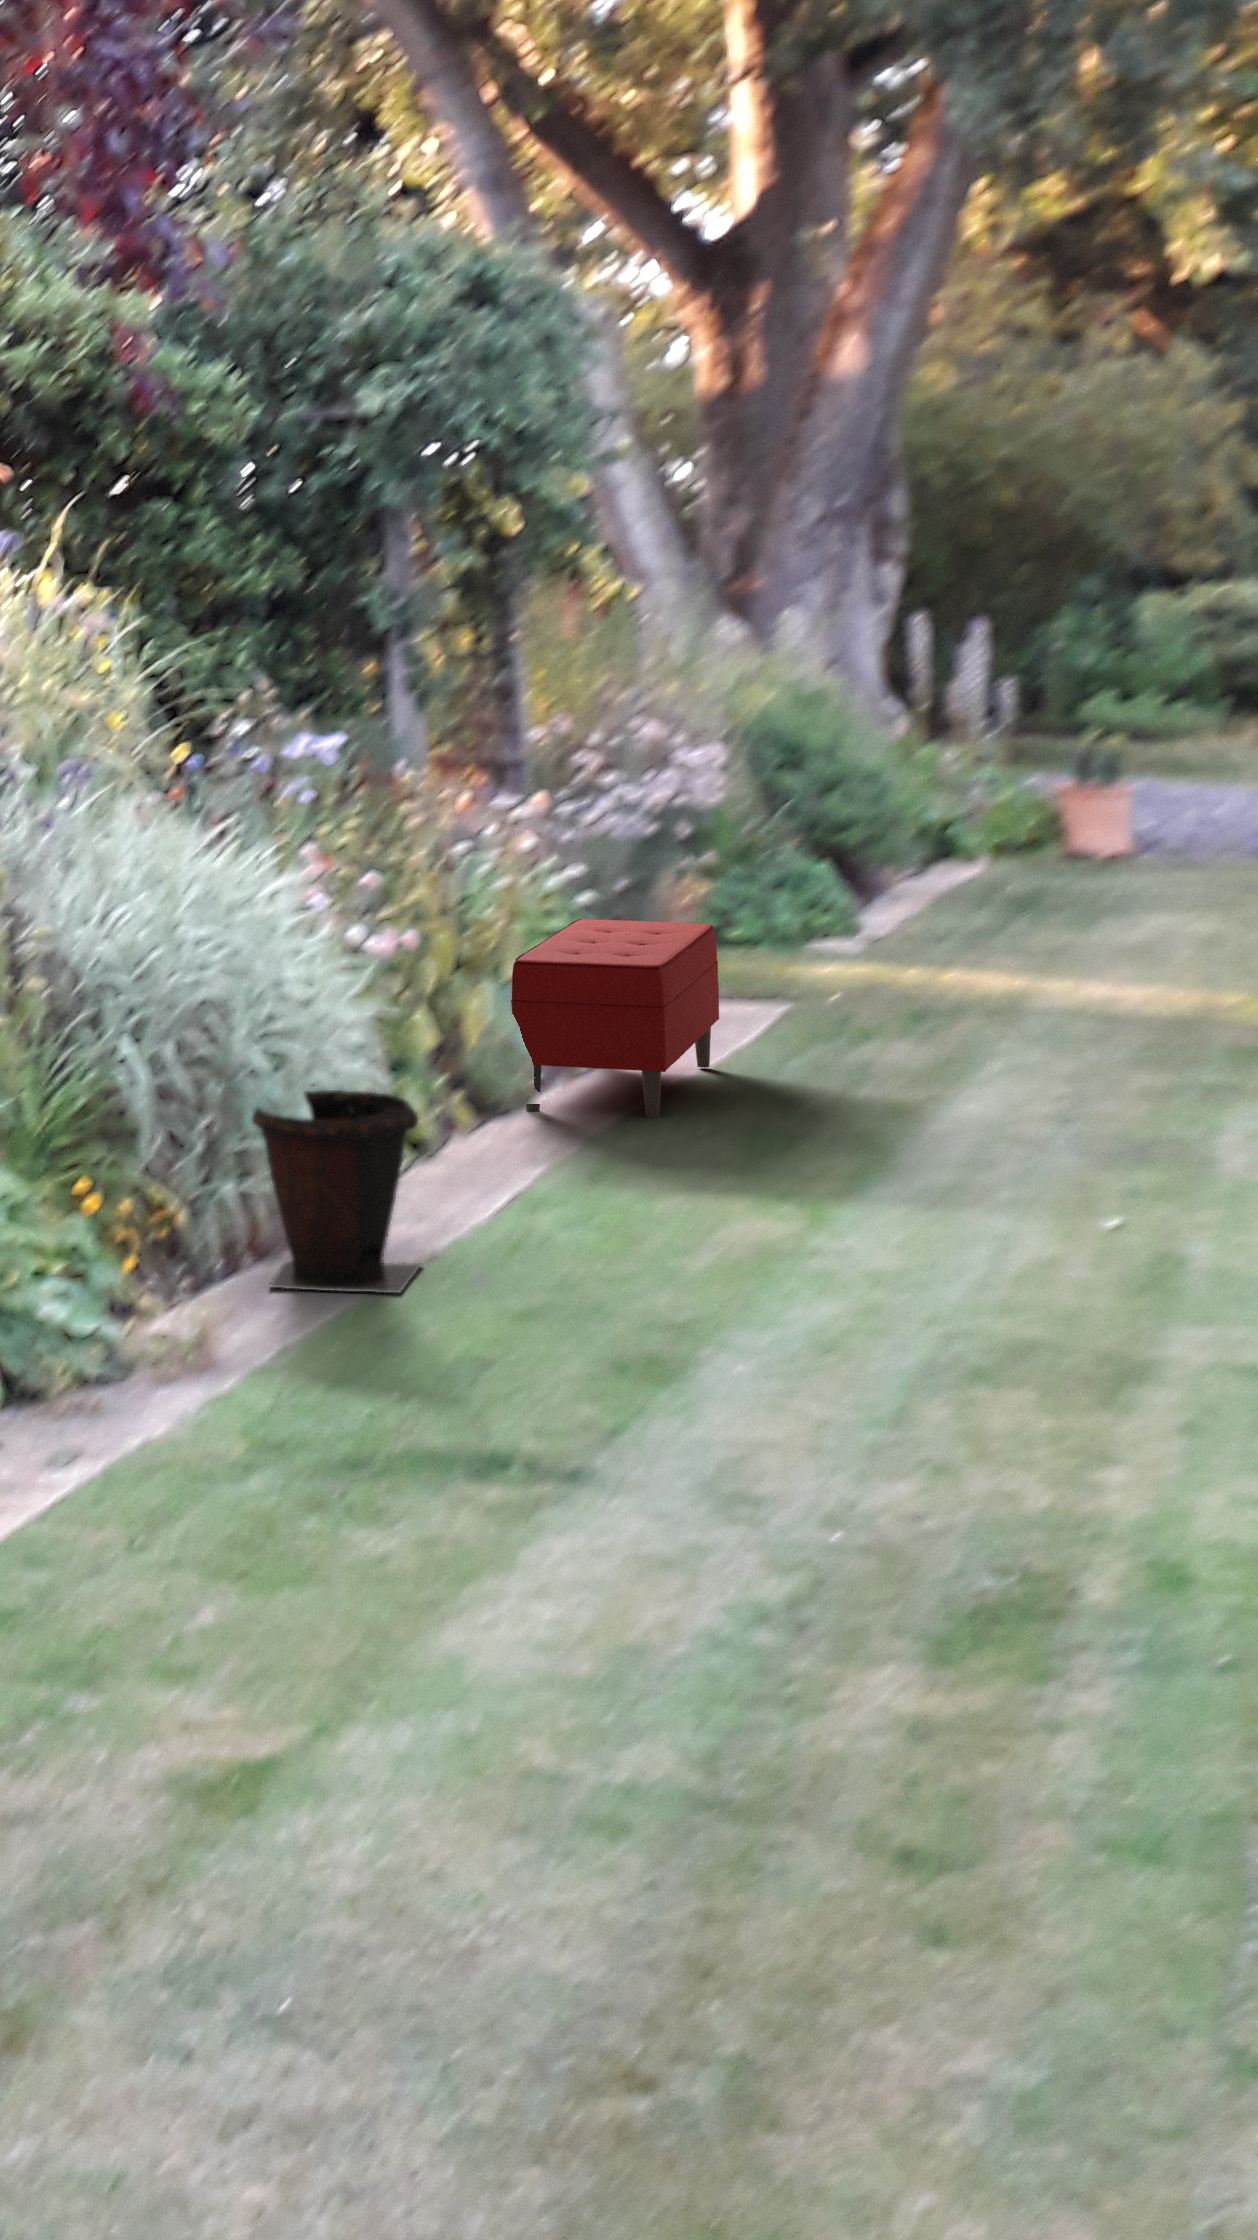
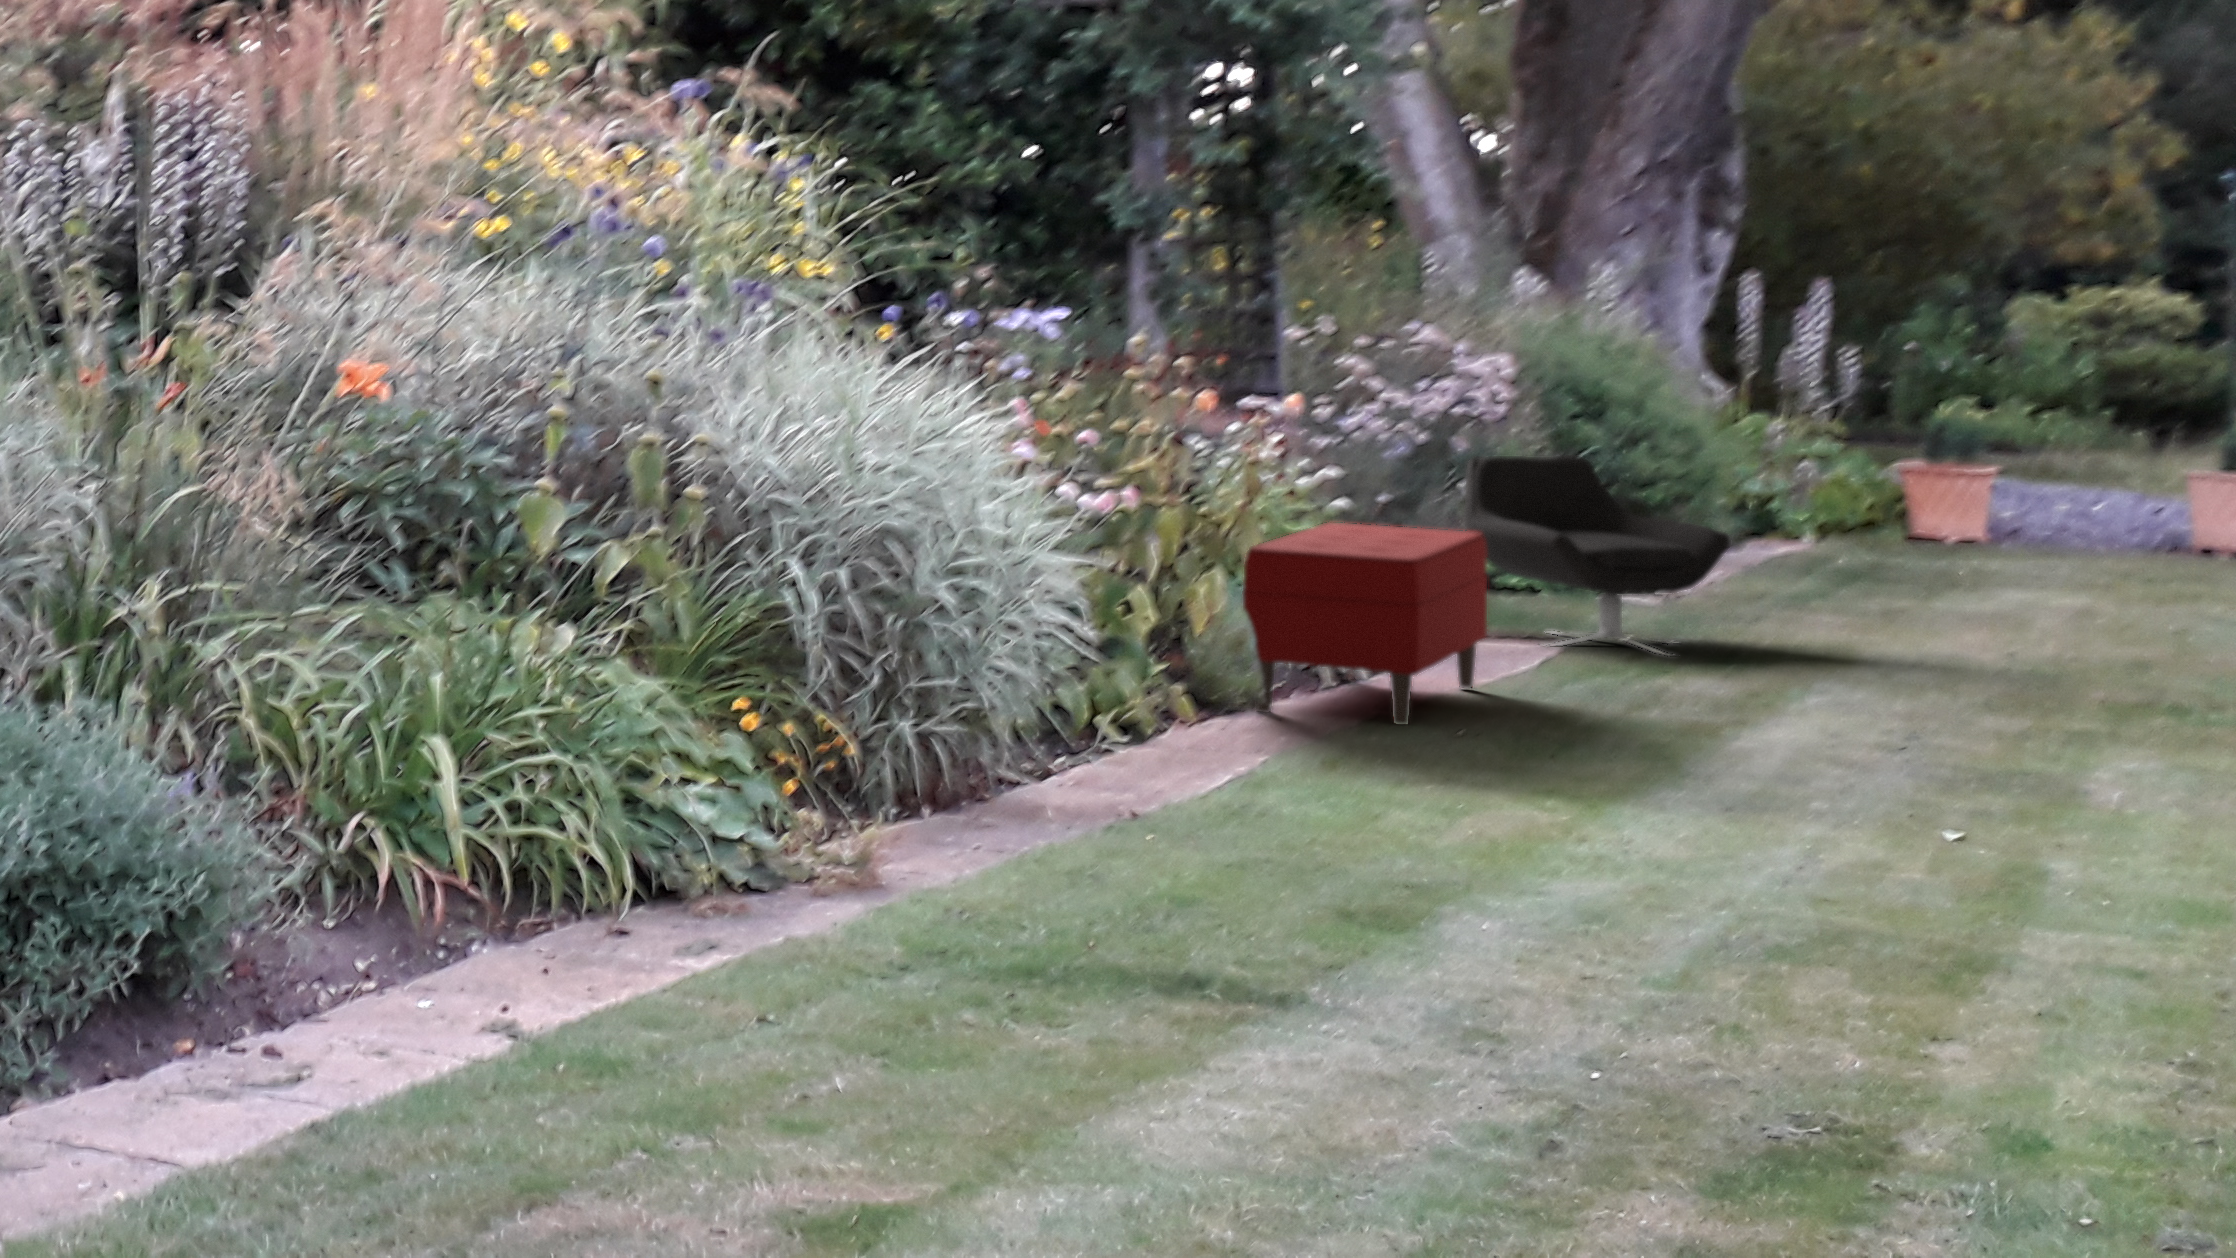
lounge chair: none [691,826,916,1013] -> present [1464,455,1731,655]
bucket: present [252,1090,421,1293] -> none [930,630,1119,843]

